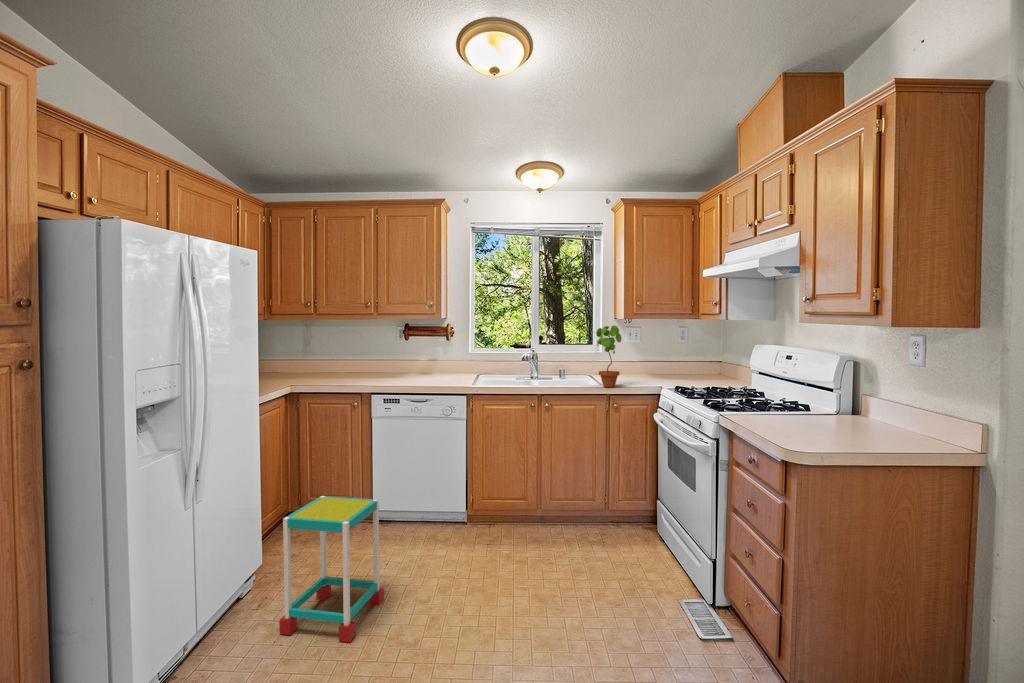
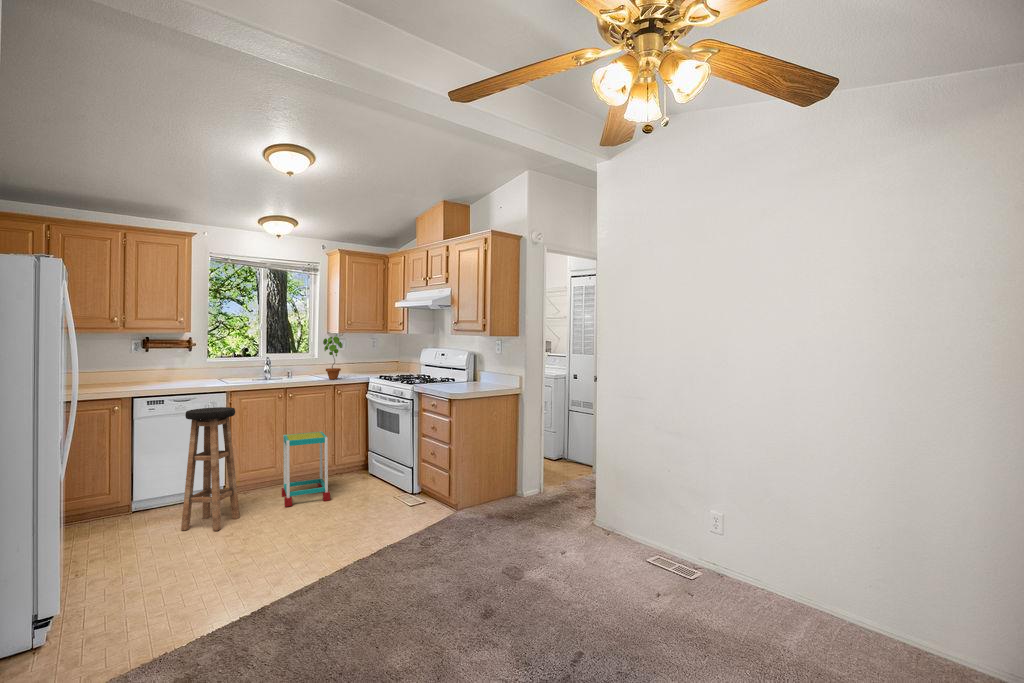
bar stool: none [395,420,463,590] -> present [181,407,240,531]
side table: present [279,496,384,642] -> present [282,432,330,507]

